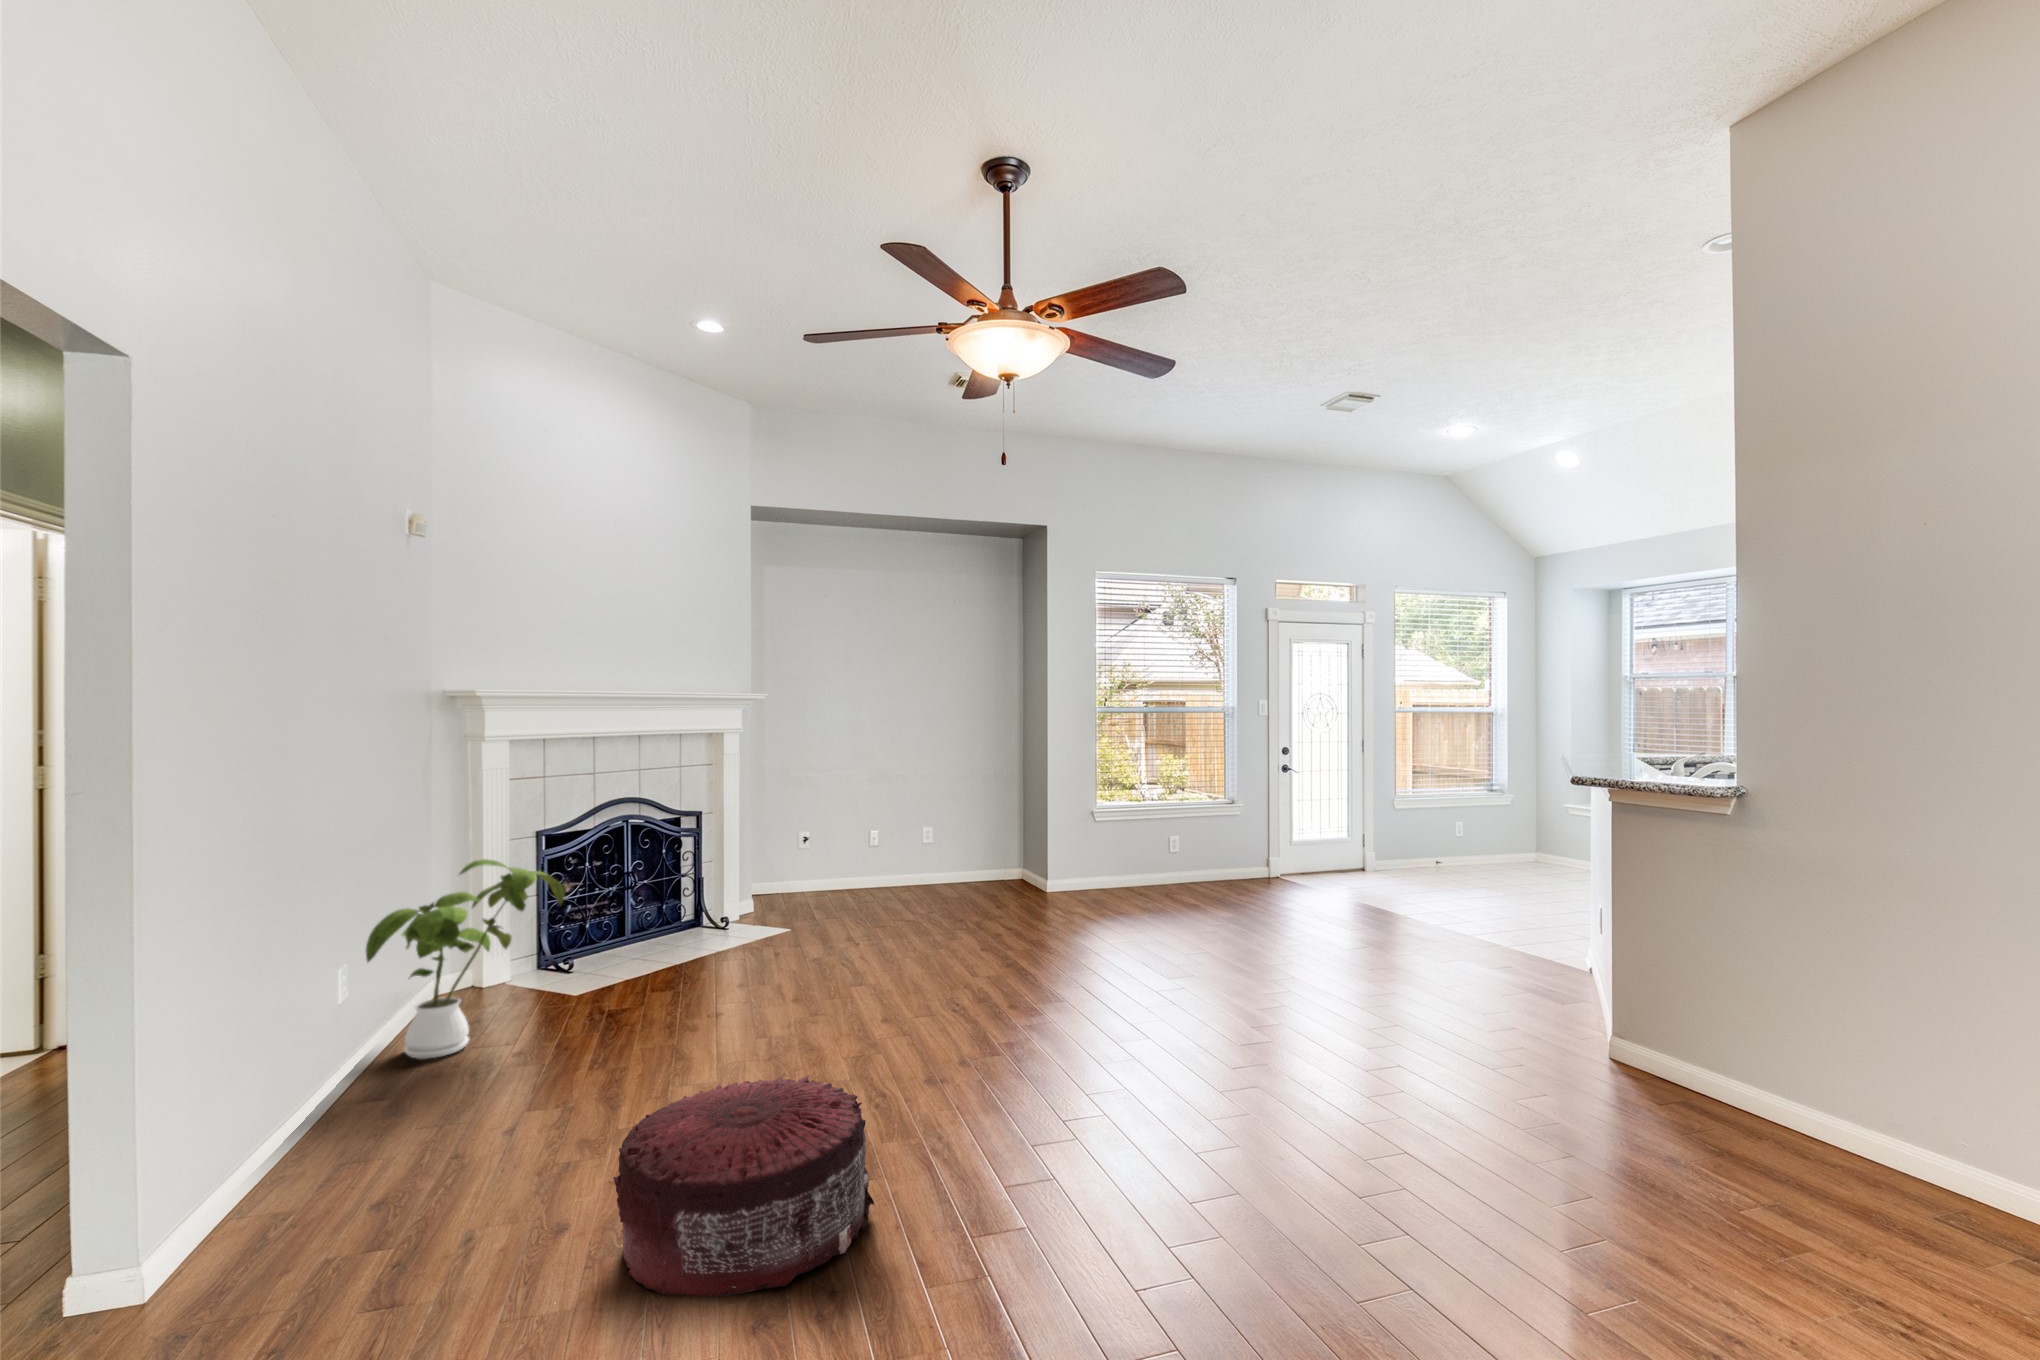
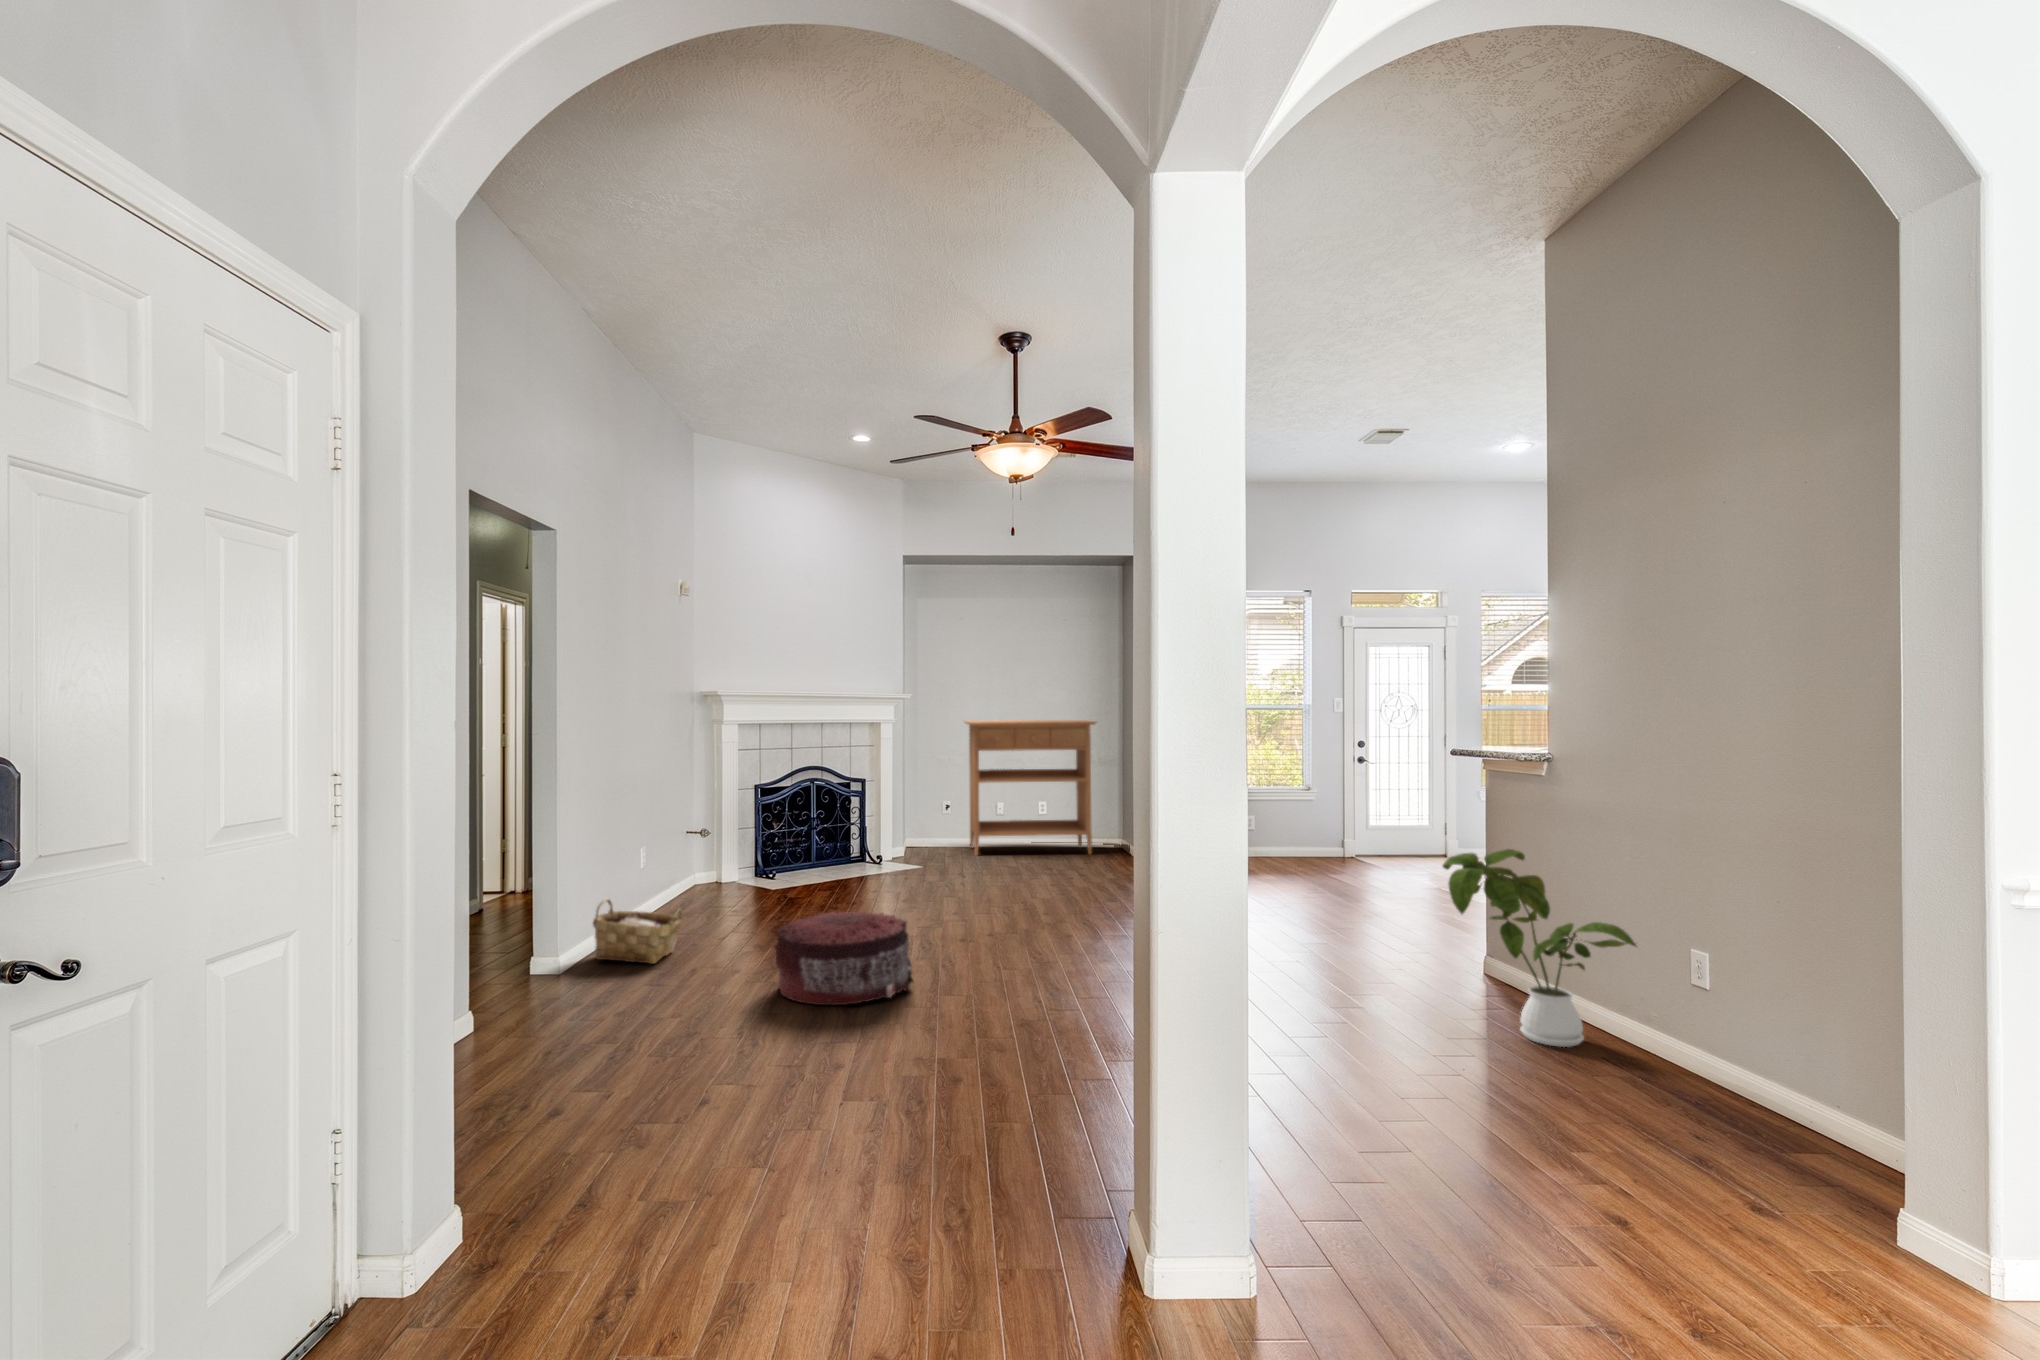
console table: none [828,725,1002,903] -> present [965,720,1096,856]
house plant: present [366,859,565,1059] -> present [1443,849,1636,1047]
woven basket: none [215,1093,415,1223] -> present [593,899,682,964]

